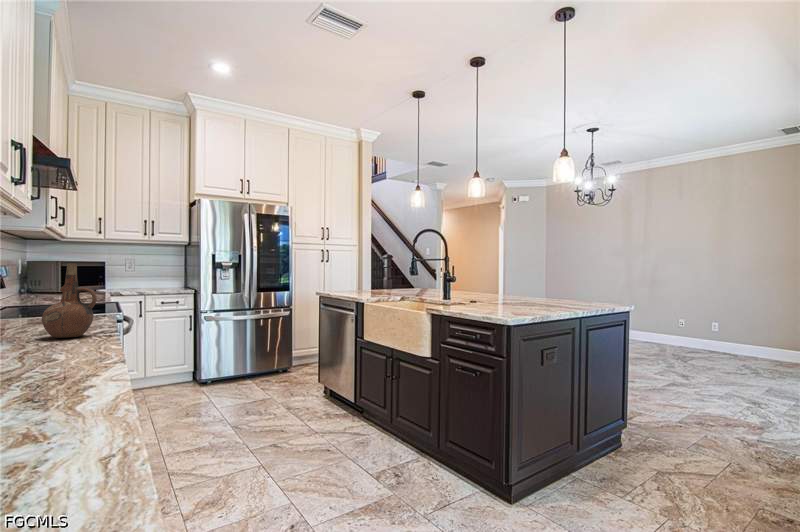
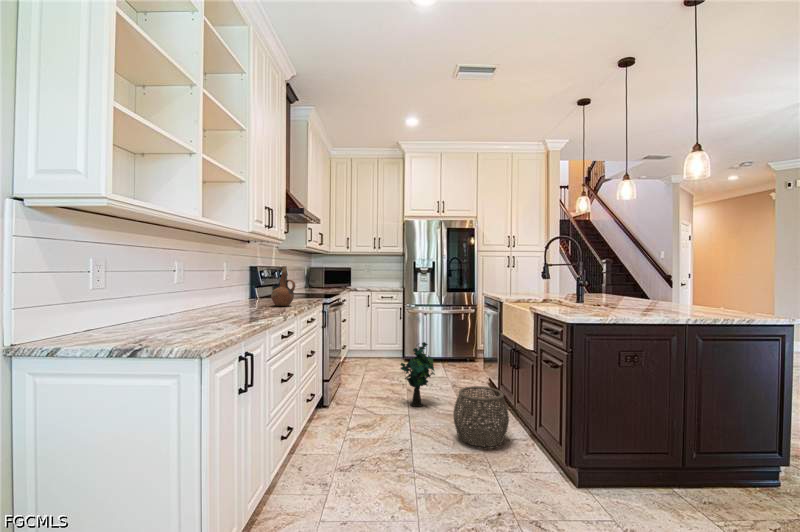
decorative plant: none [236,362,286,451] -> present [401,342,435,407]
woven basket: none [340,409,407,487] -> present [453,386,509,447]

